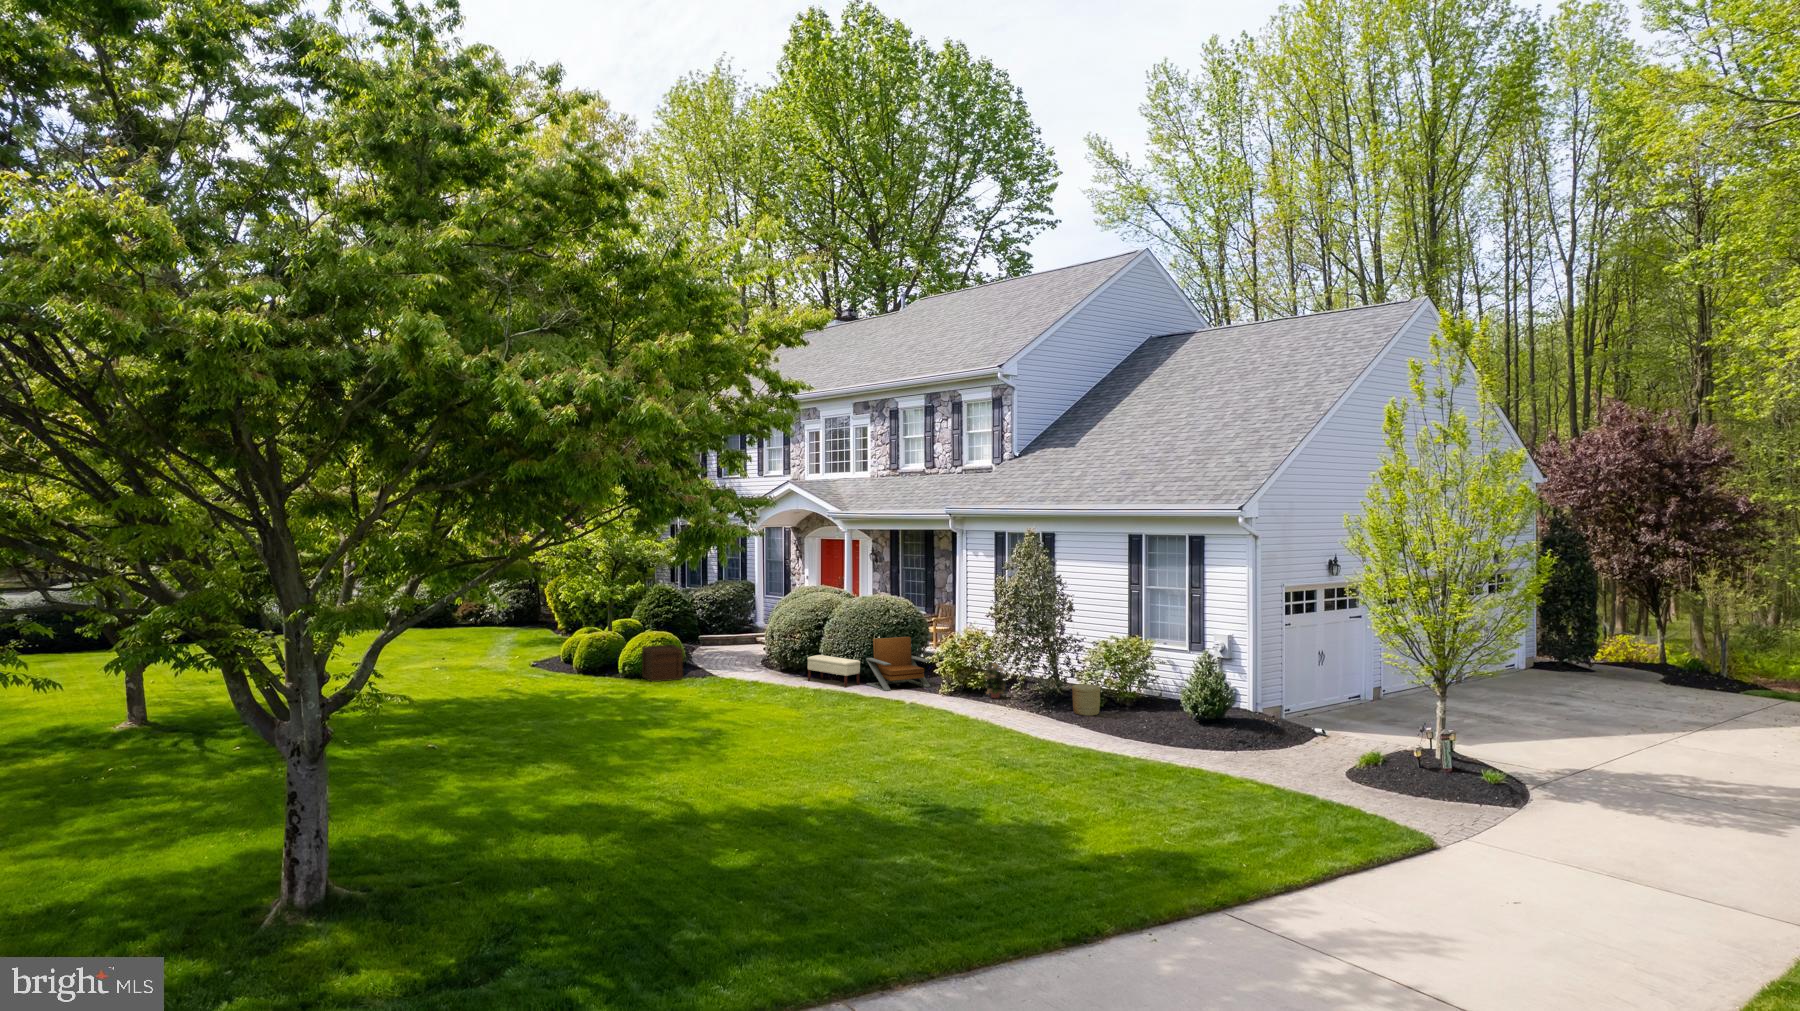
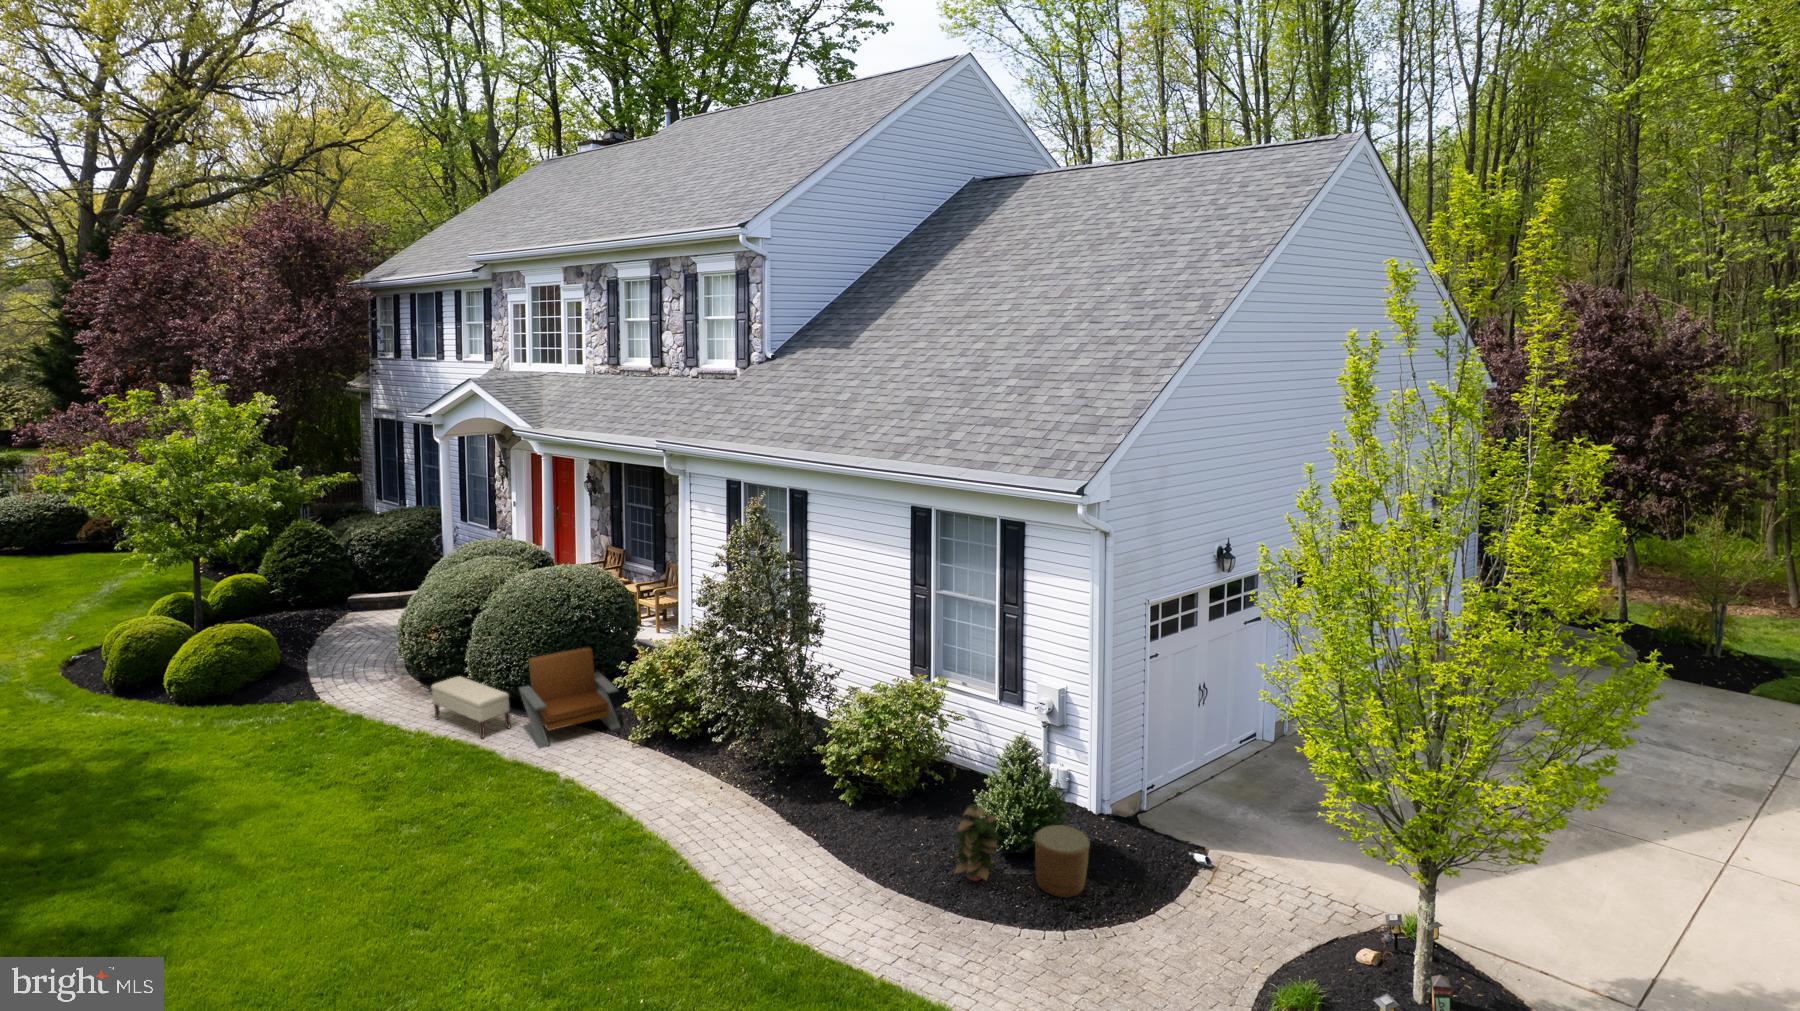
wooden crate: present [642,645,683,682] -> none [156,668,227,741]
decorative plant: present [985,663,1005,698] -> present [954,804,1001,881]
woven basket: present [1072,684,1101,716] -> present [1034,825,1090,898]

